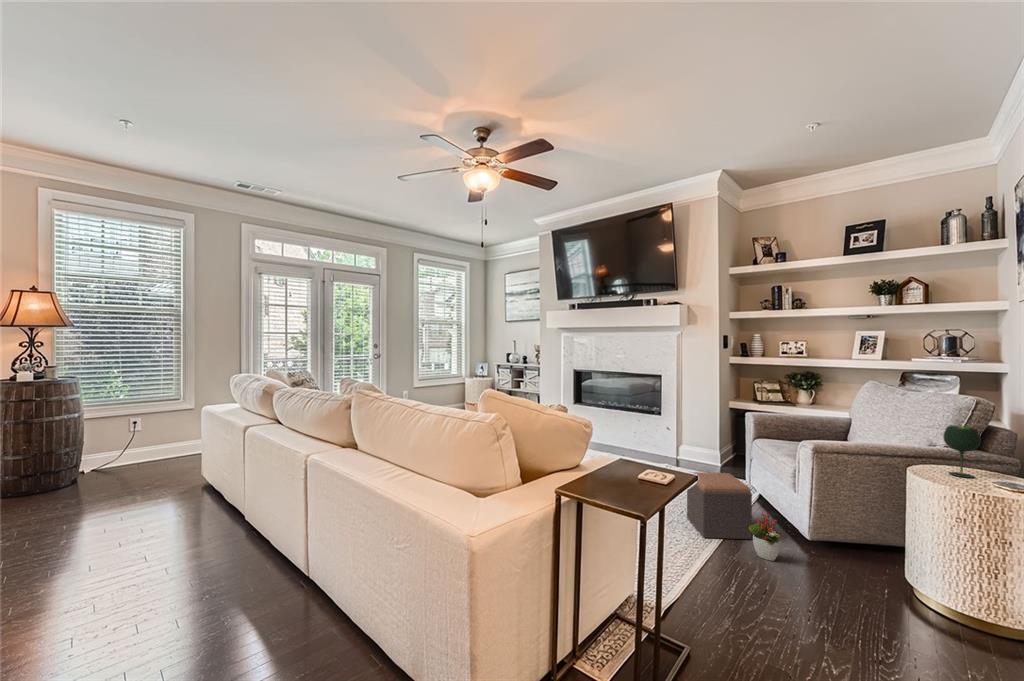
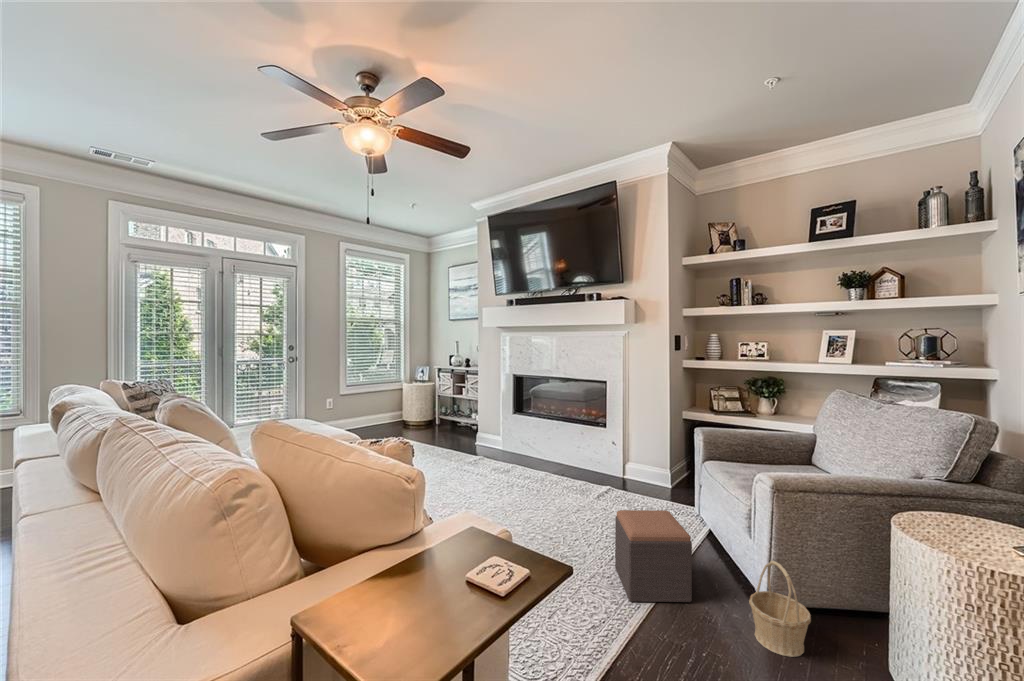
wine glass: present [943,425,981,478] -> none [941,460,994,537]
basket: none [798,504,846,571] -> present [749,561,811,657]
decorative plant: present [749,511,781,561] -> none [685,571,726,640]

